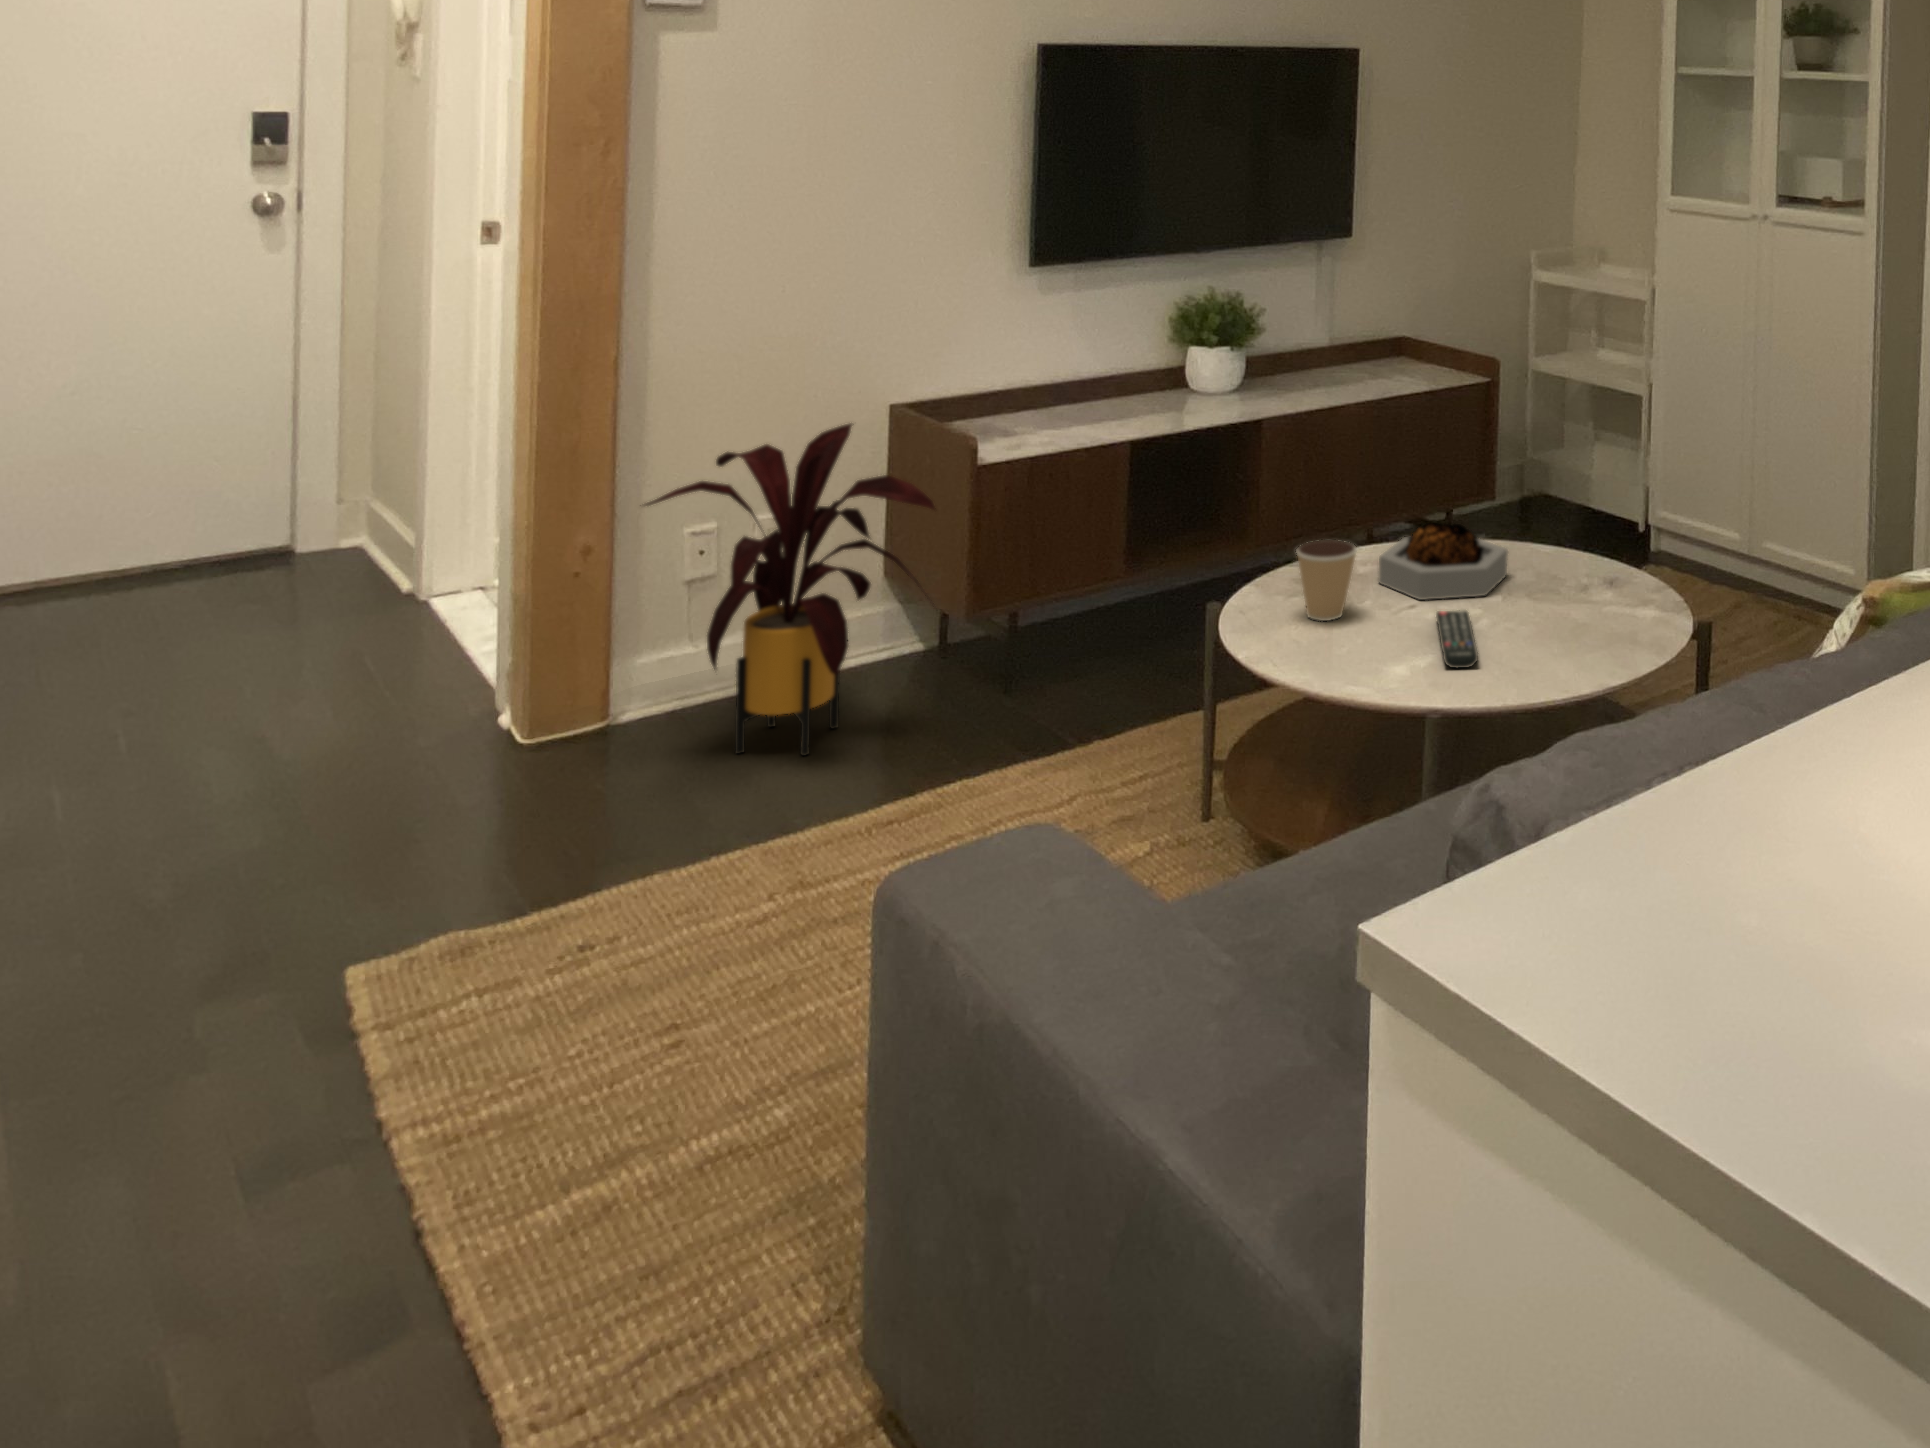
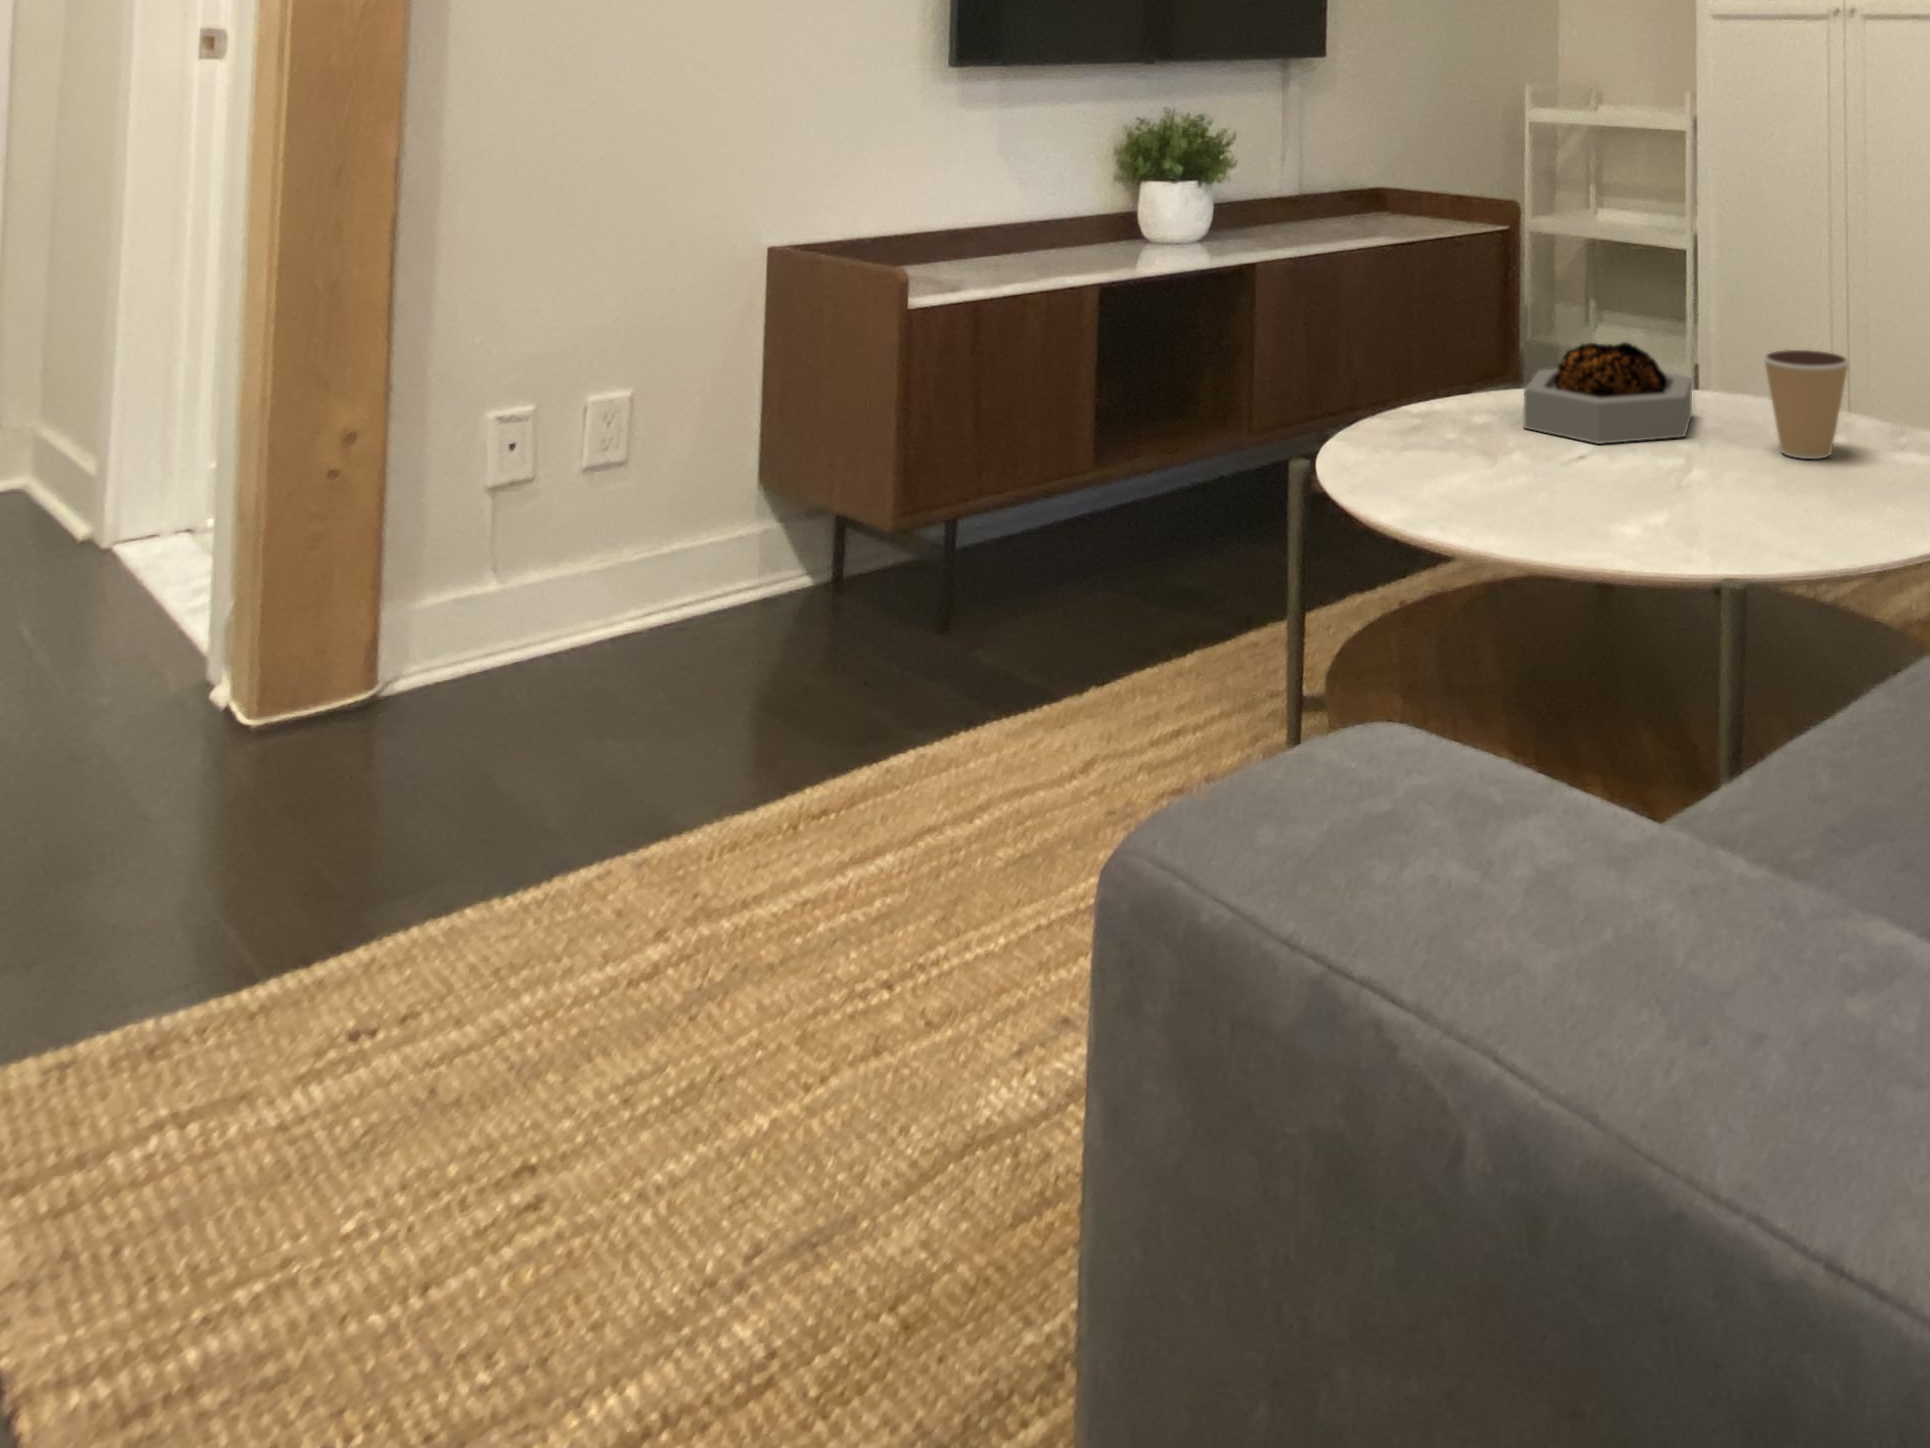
house plant: present [645,424,935,756] -> none [438,254,881,725]
coffee cup: present [1297,540,1357,621] -> present [1763,350,1849,459]
remote control: present [1436,610,1478,668] -> none [1642,448,1755,517]

